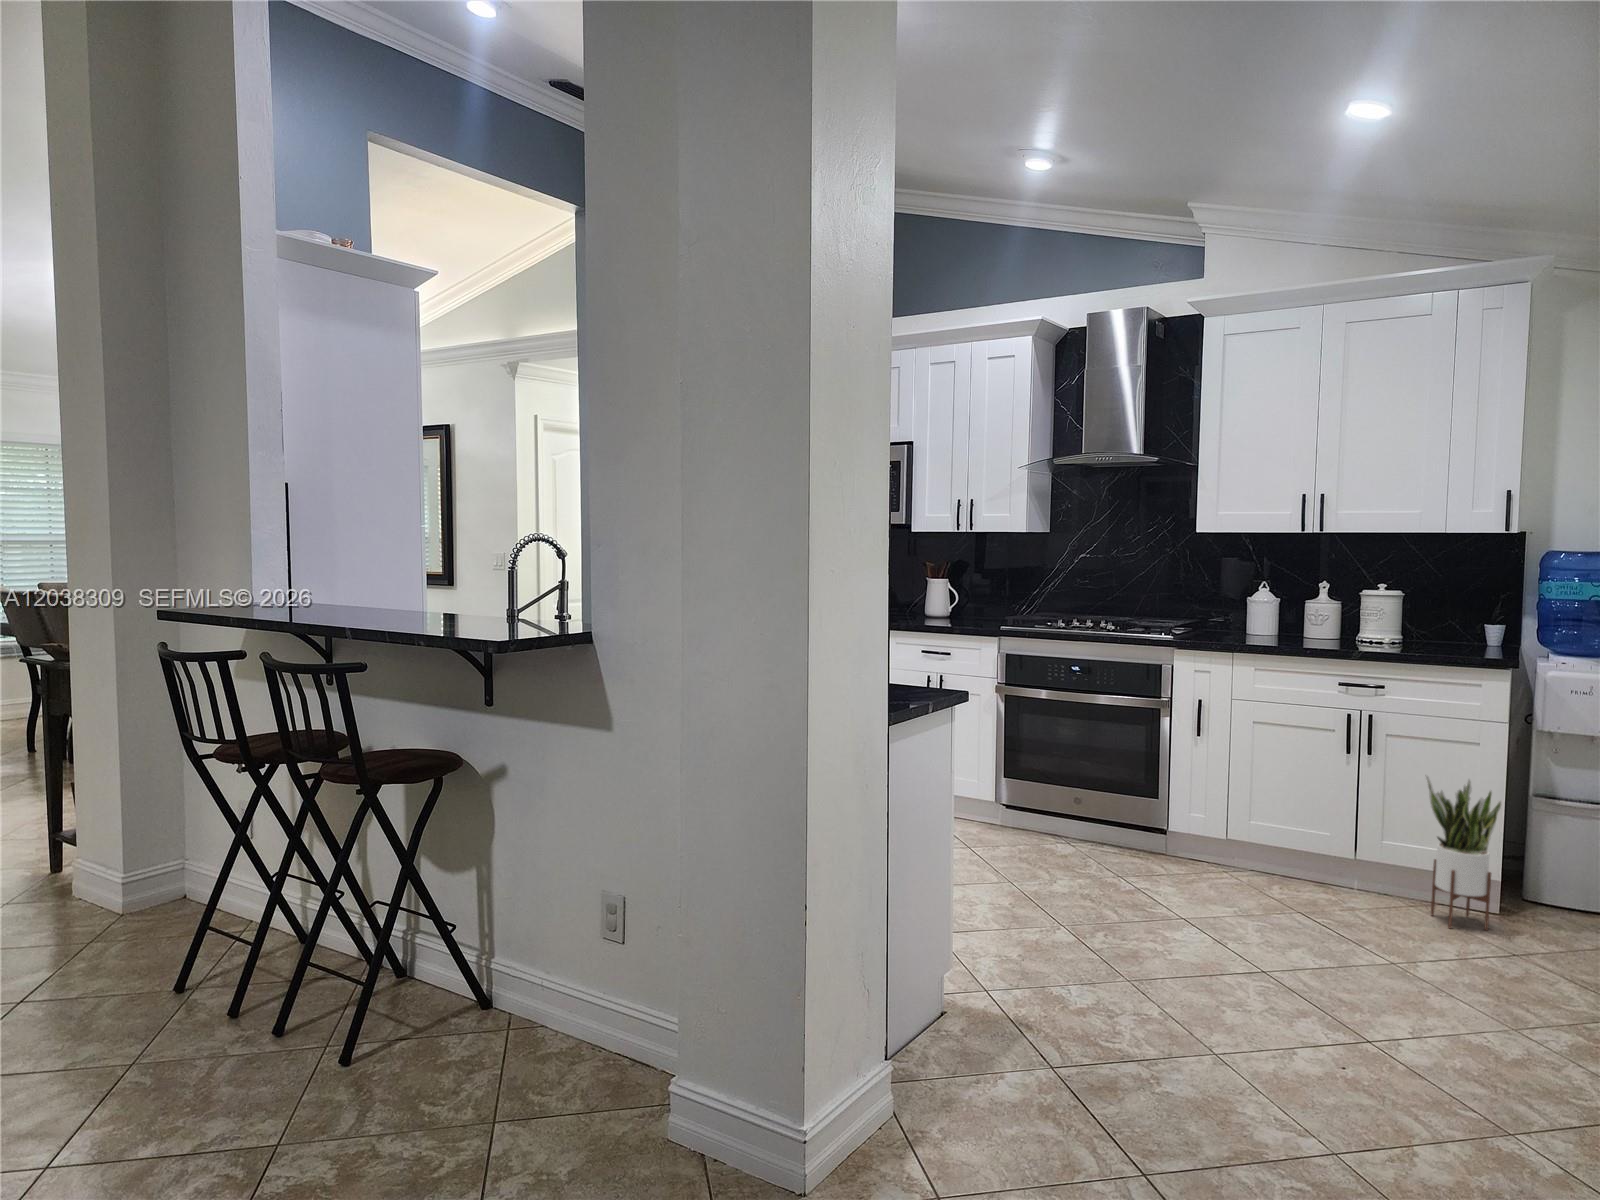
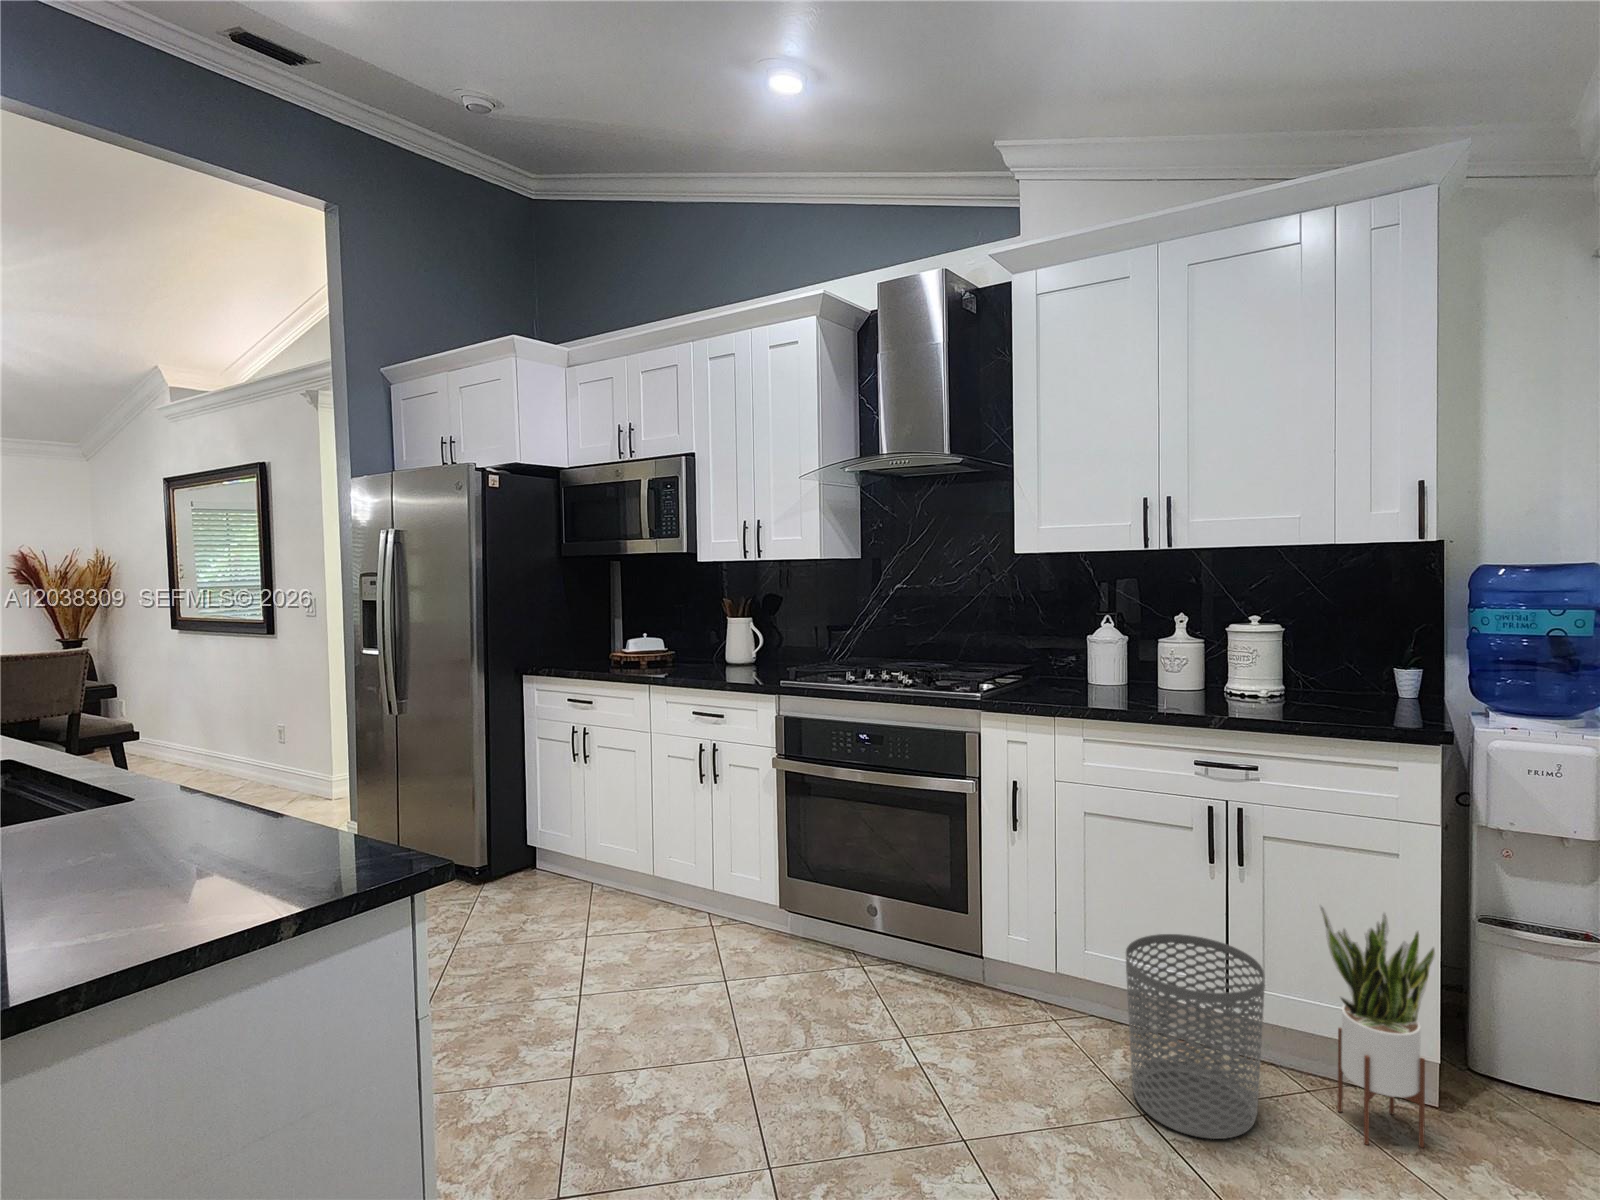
waste bin: none [1289,801,1387,924] -> present [1126,934,1265,1139]

